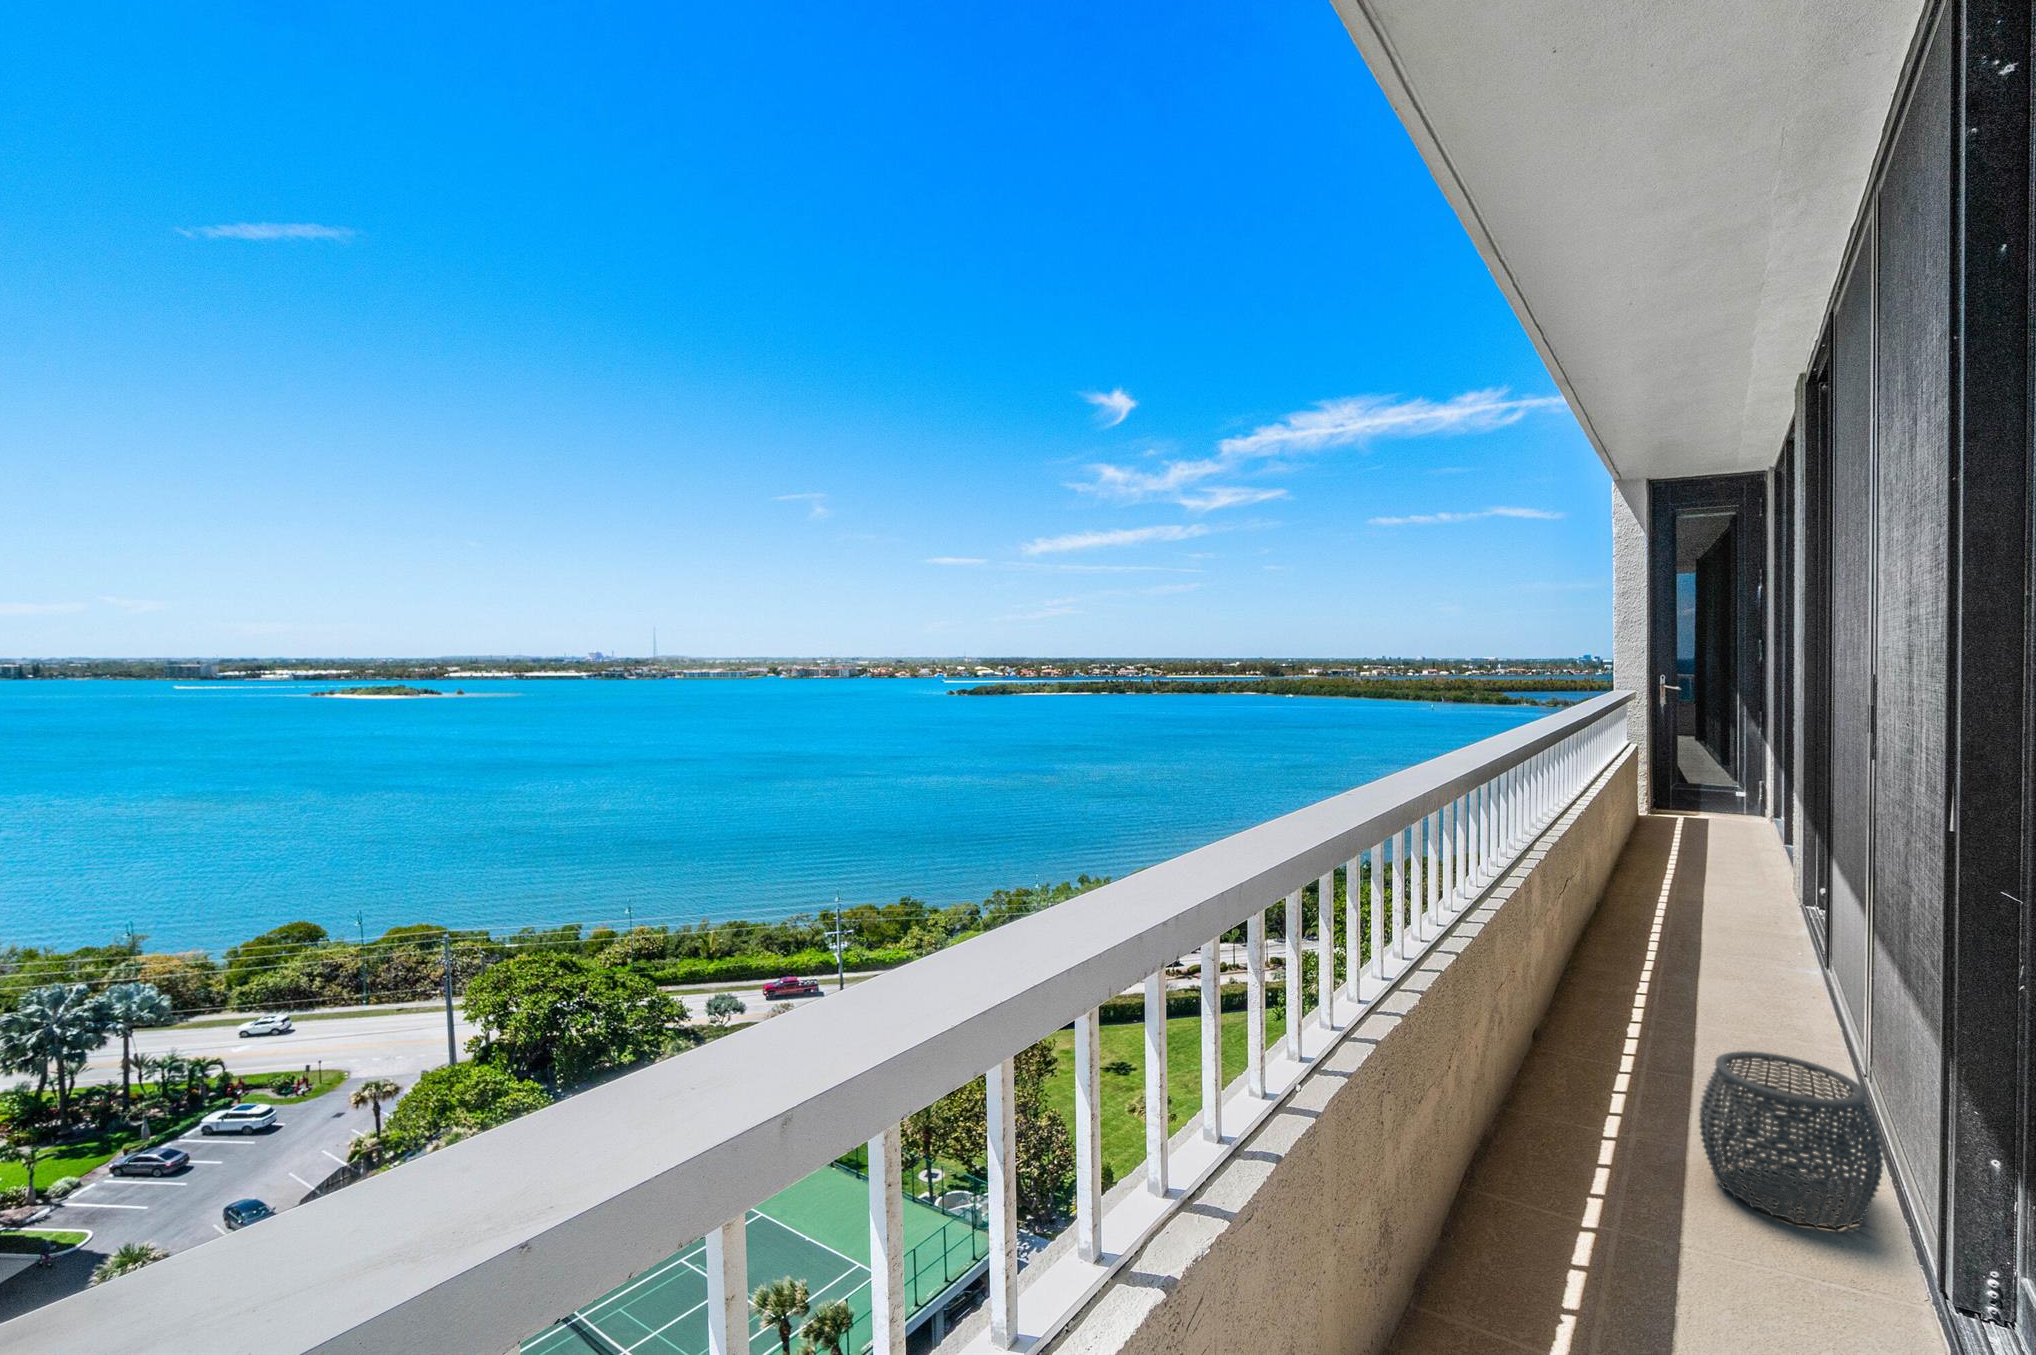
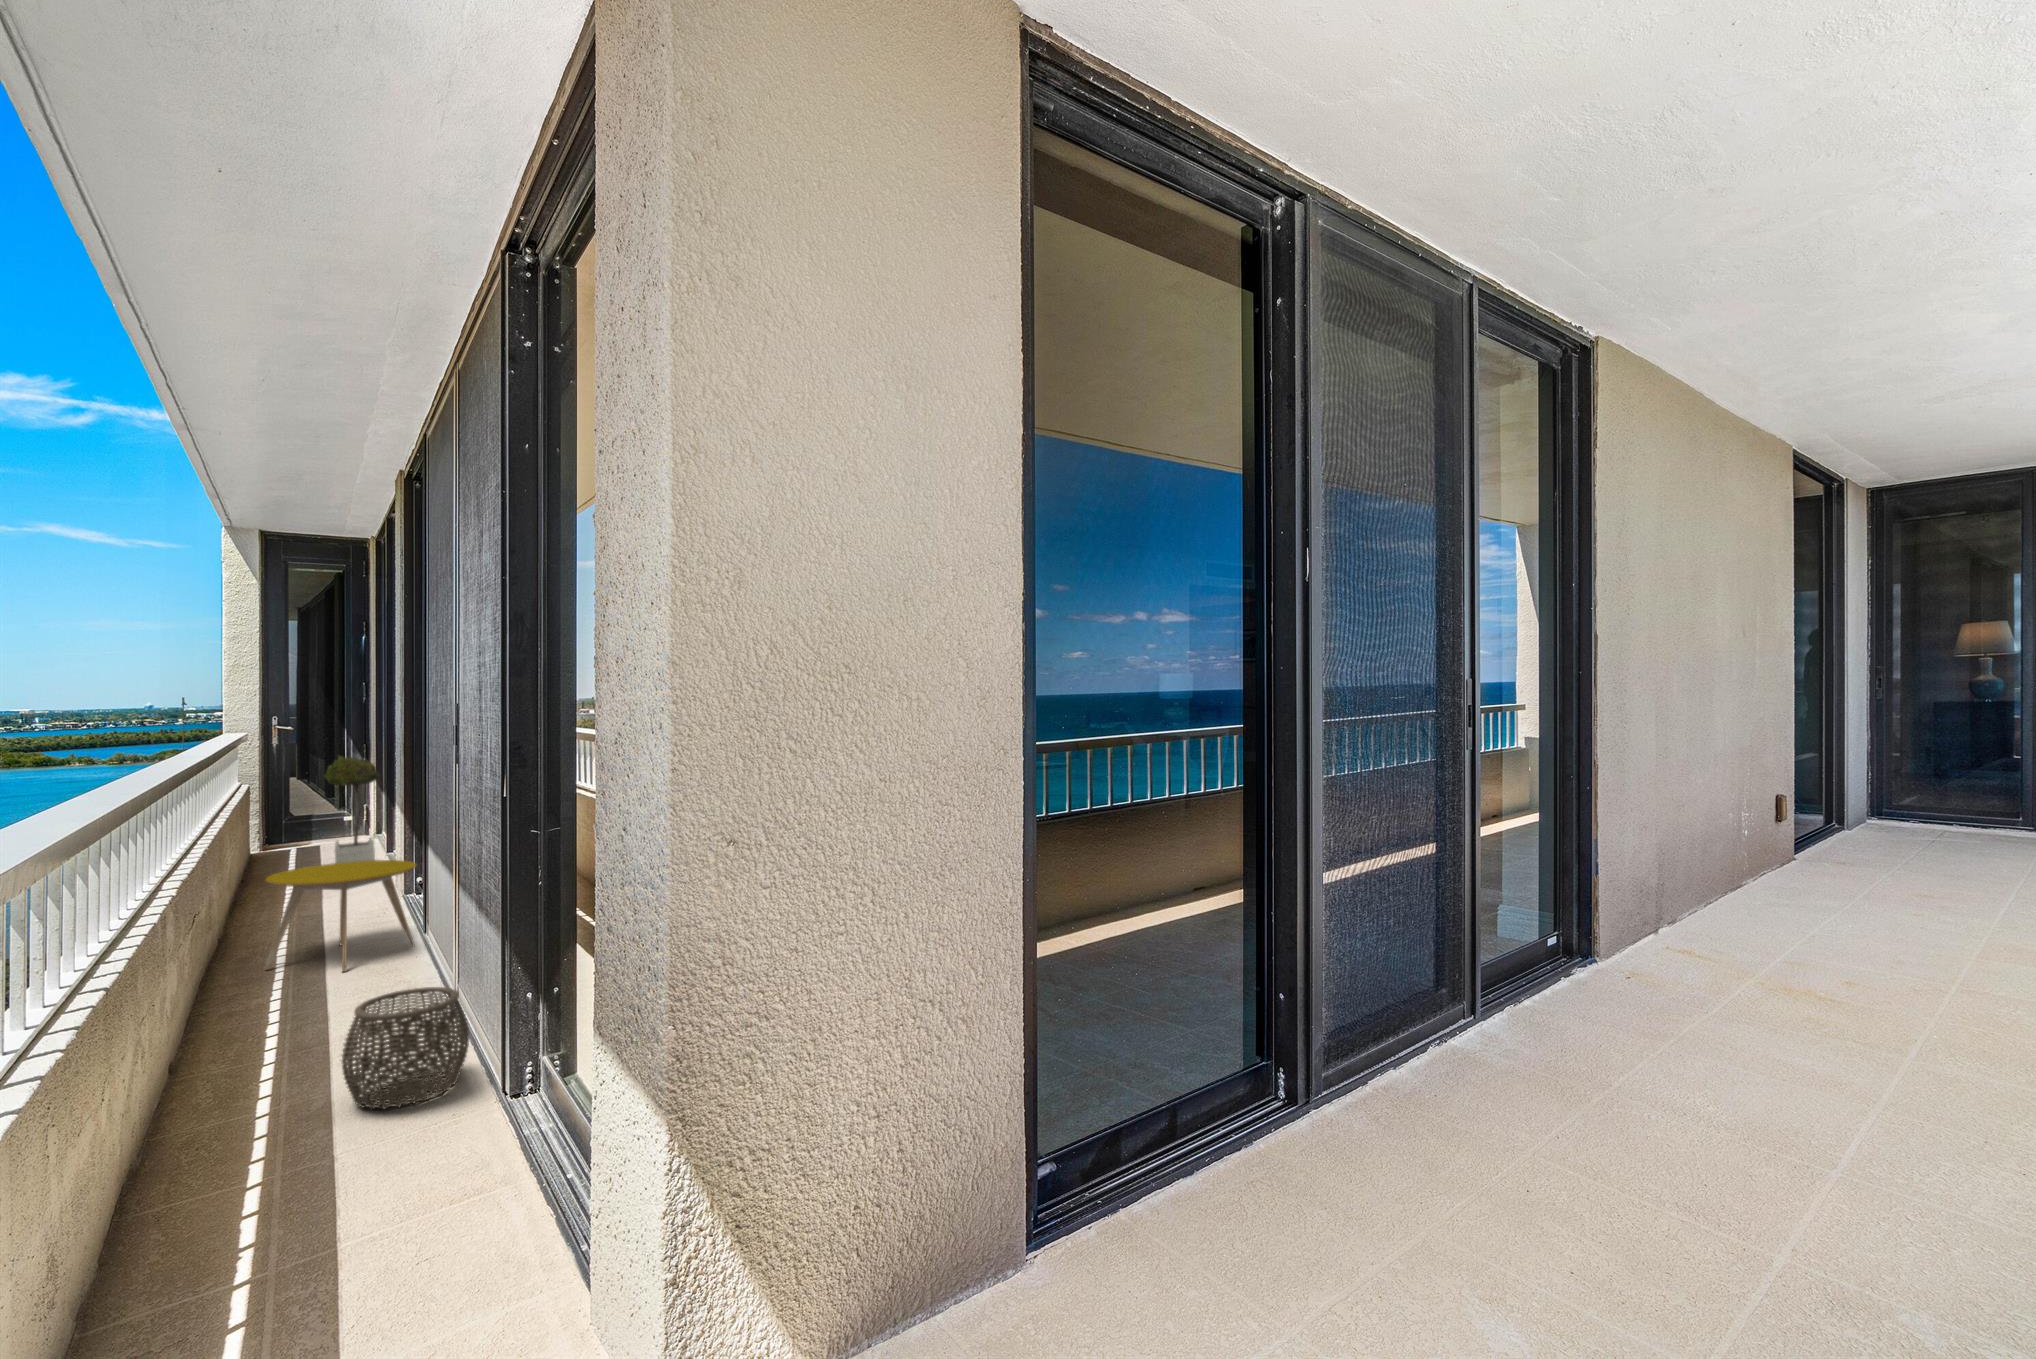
potted tree: none [1709,722,1778,858] -> present [324,756,382,863]
side table: none [1635,849,1814,985] -> present [265,860,416,972]

